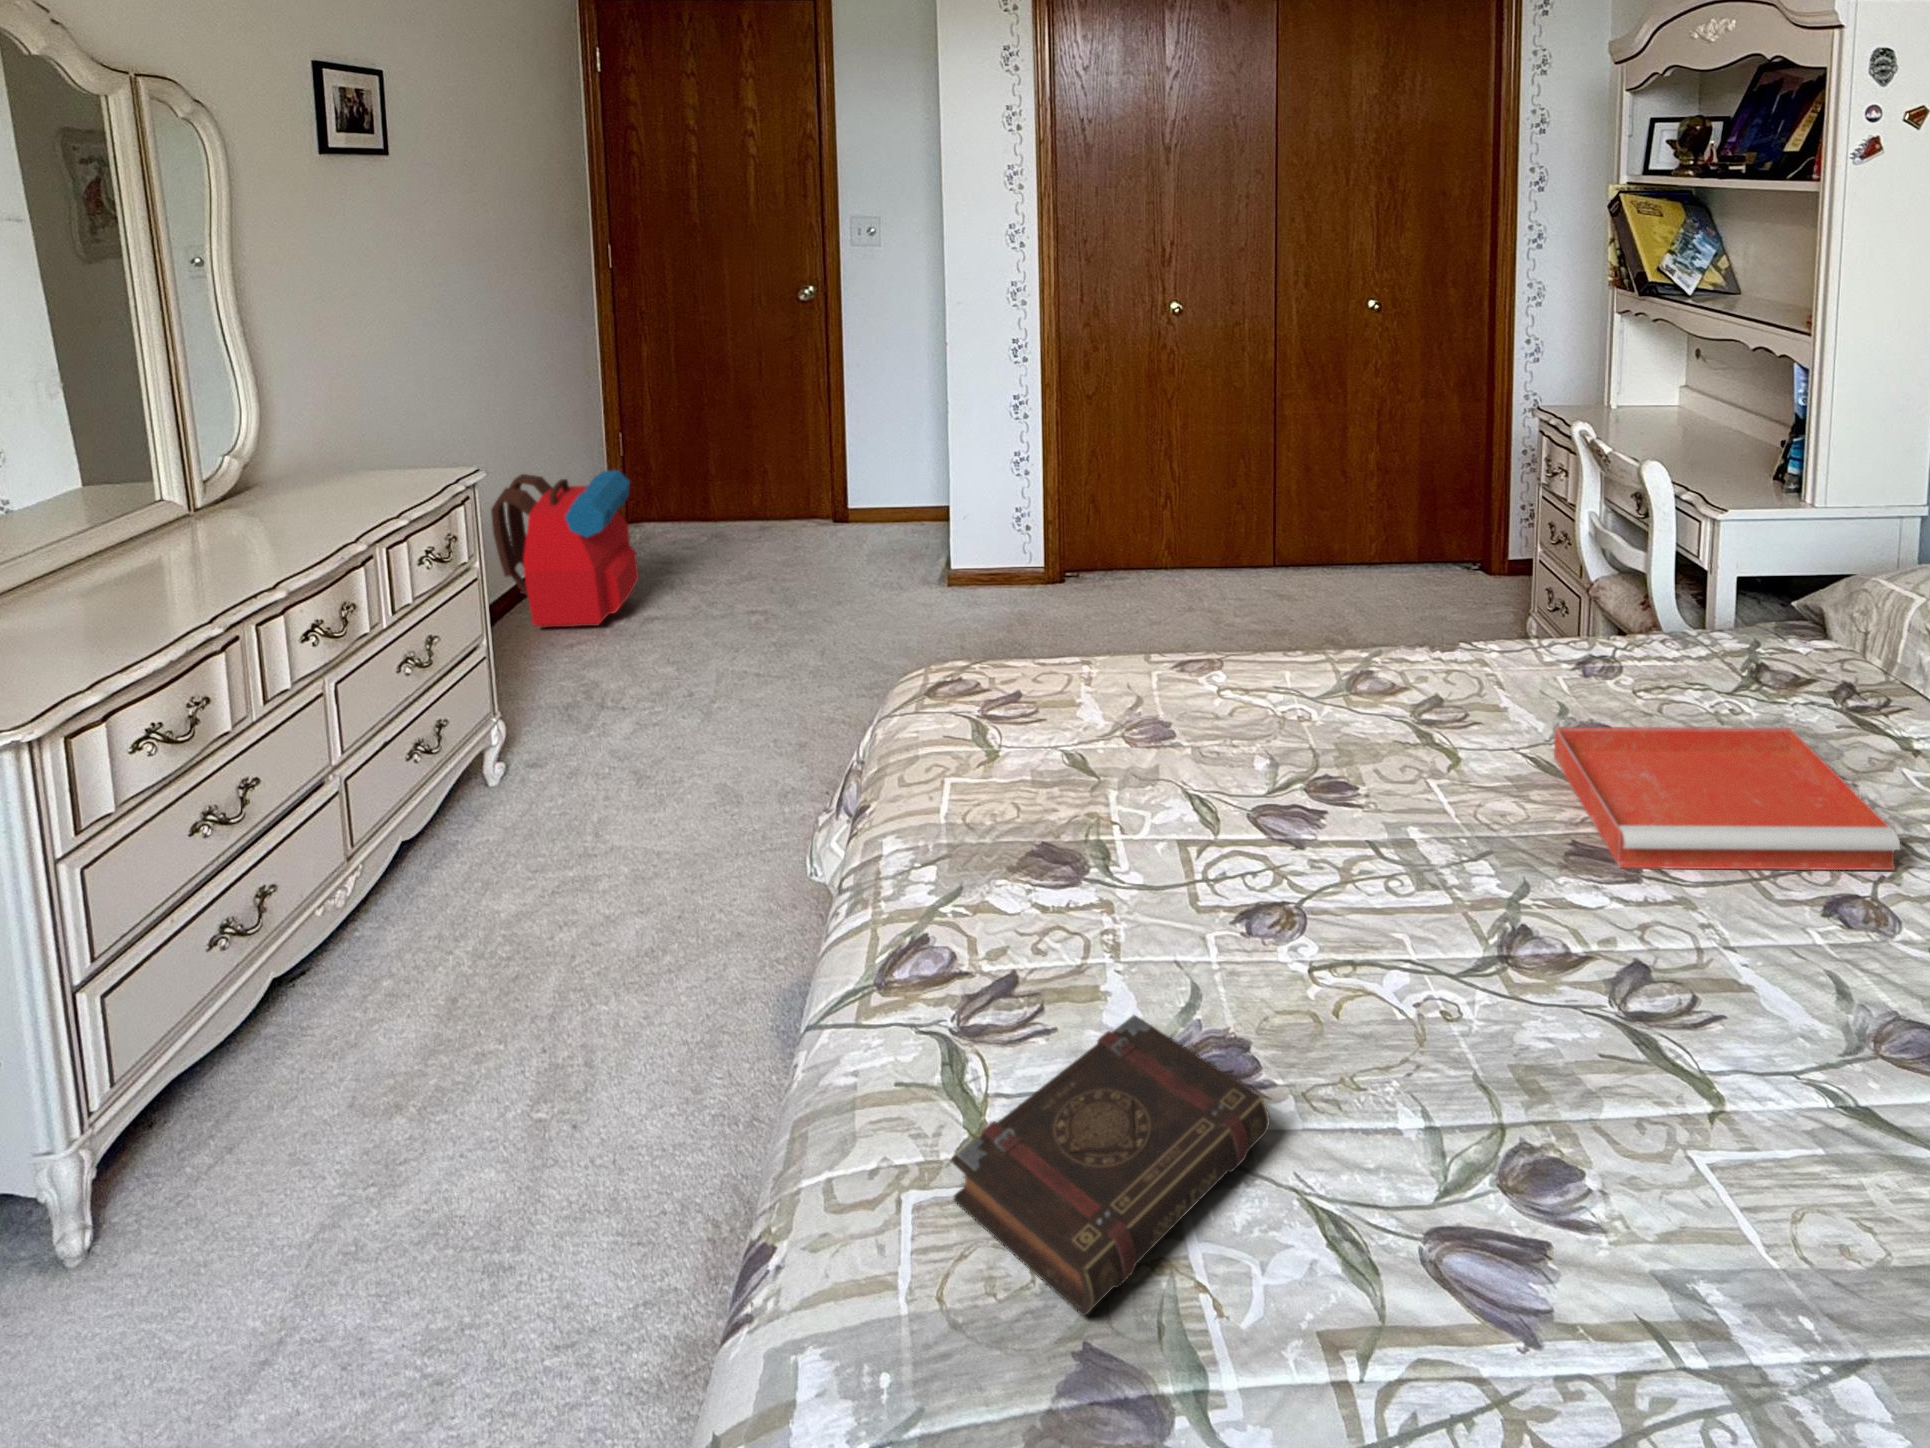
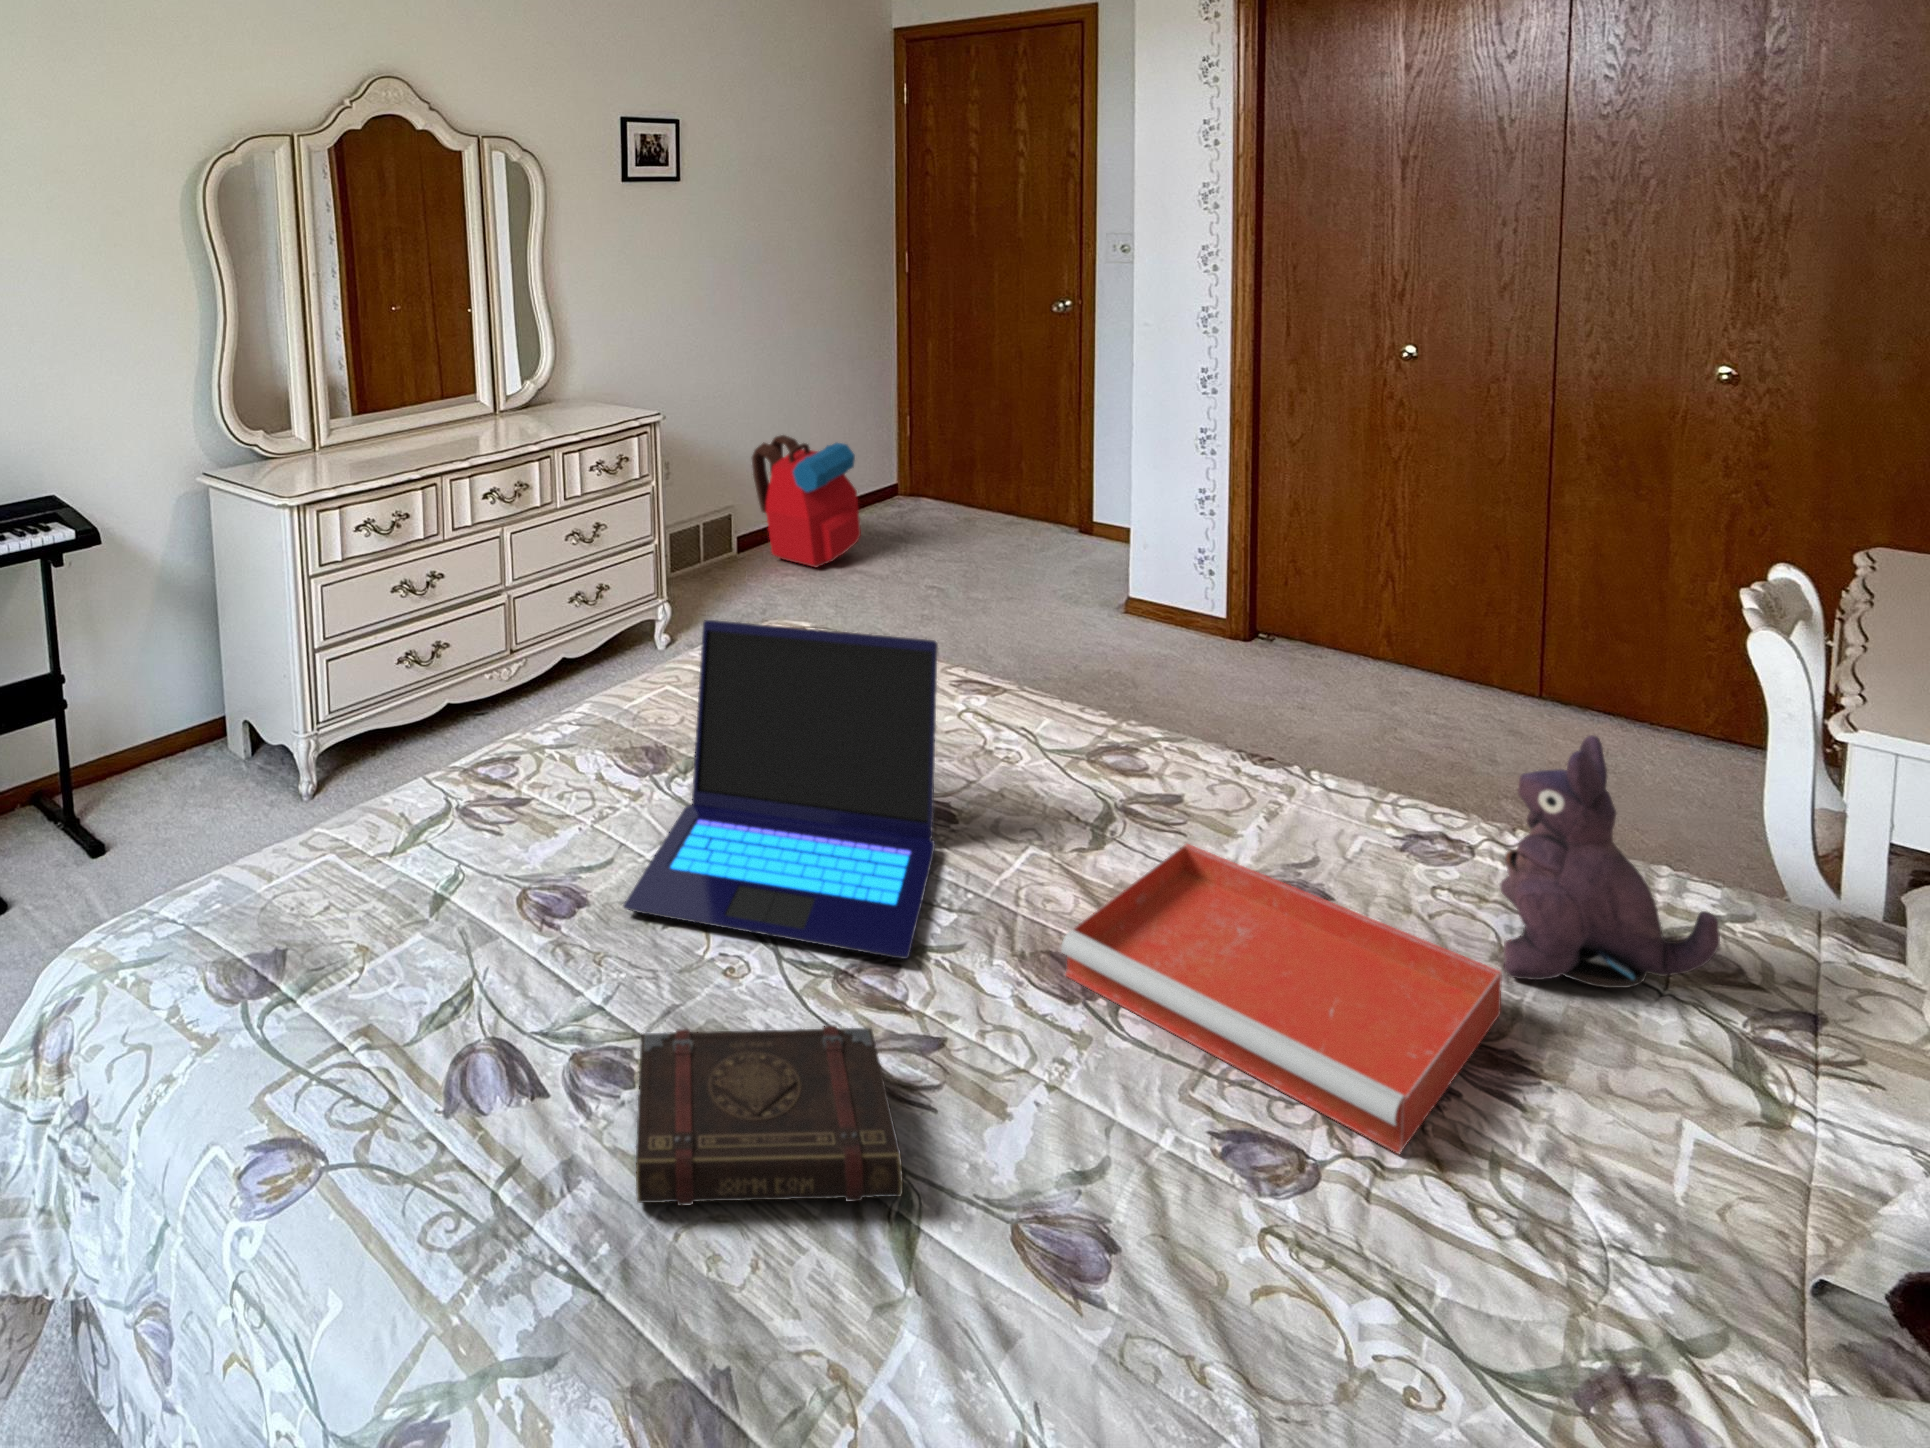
plush toy: none [1690,550,1829,734] -> present [1500,735,1720,988]
laptop: none [1145,620,1548,1025] -> present [623,620,938,959]
book: present [952,1015,1270,1316] -> present [636,1025,903,1206]

